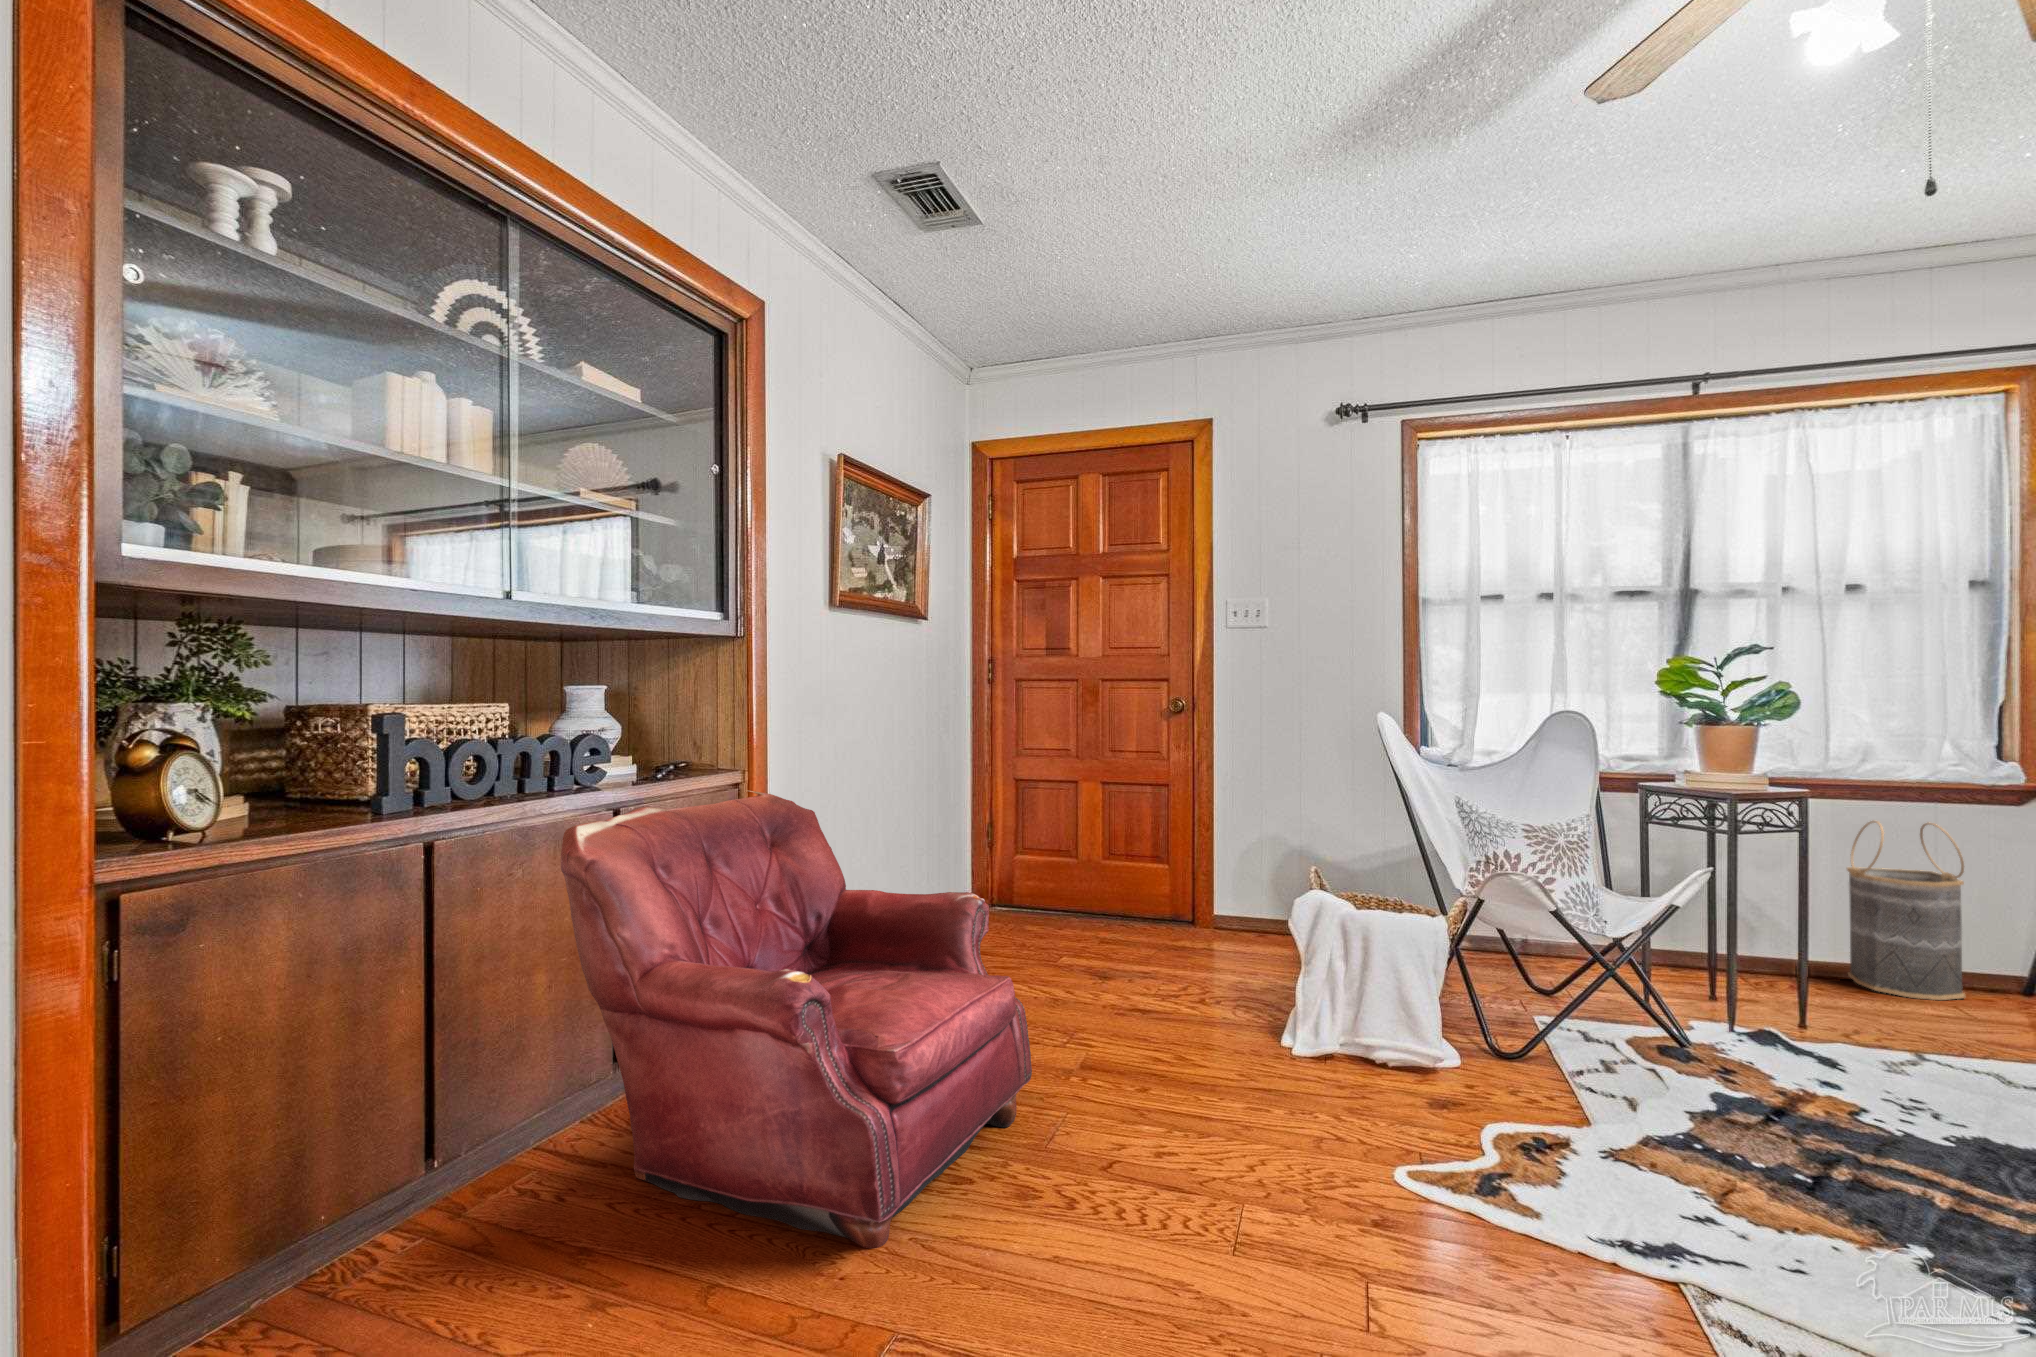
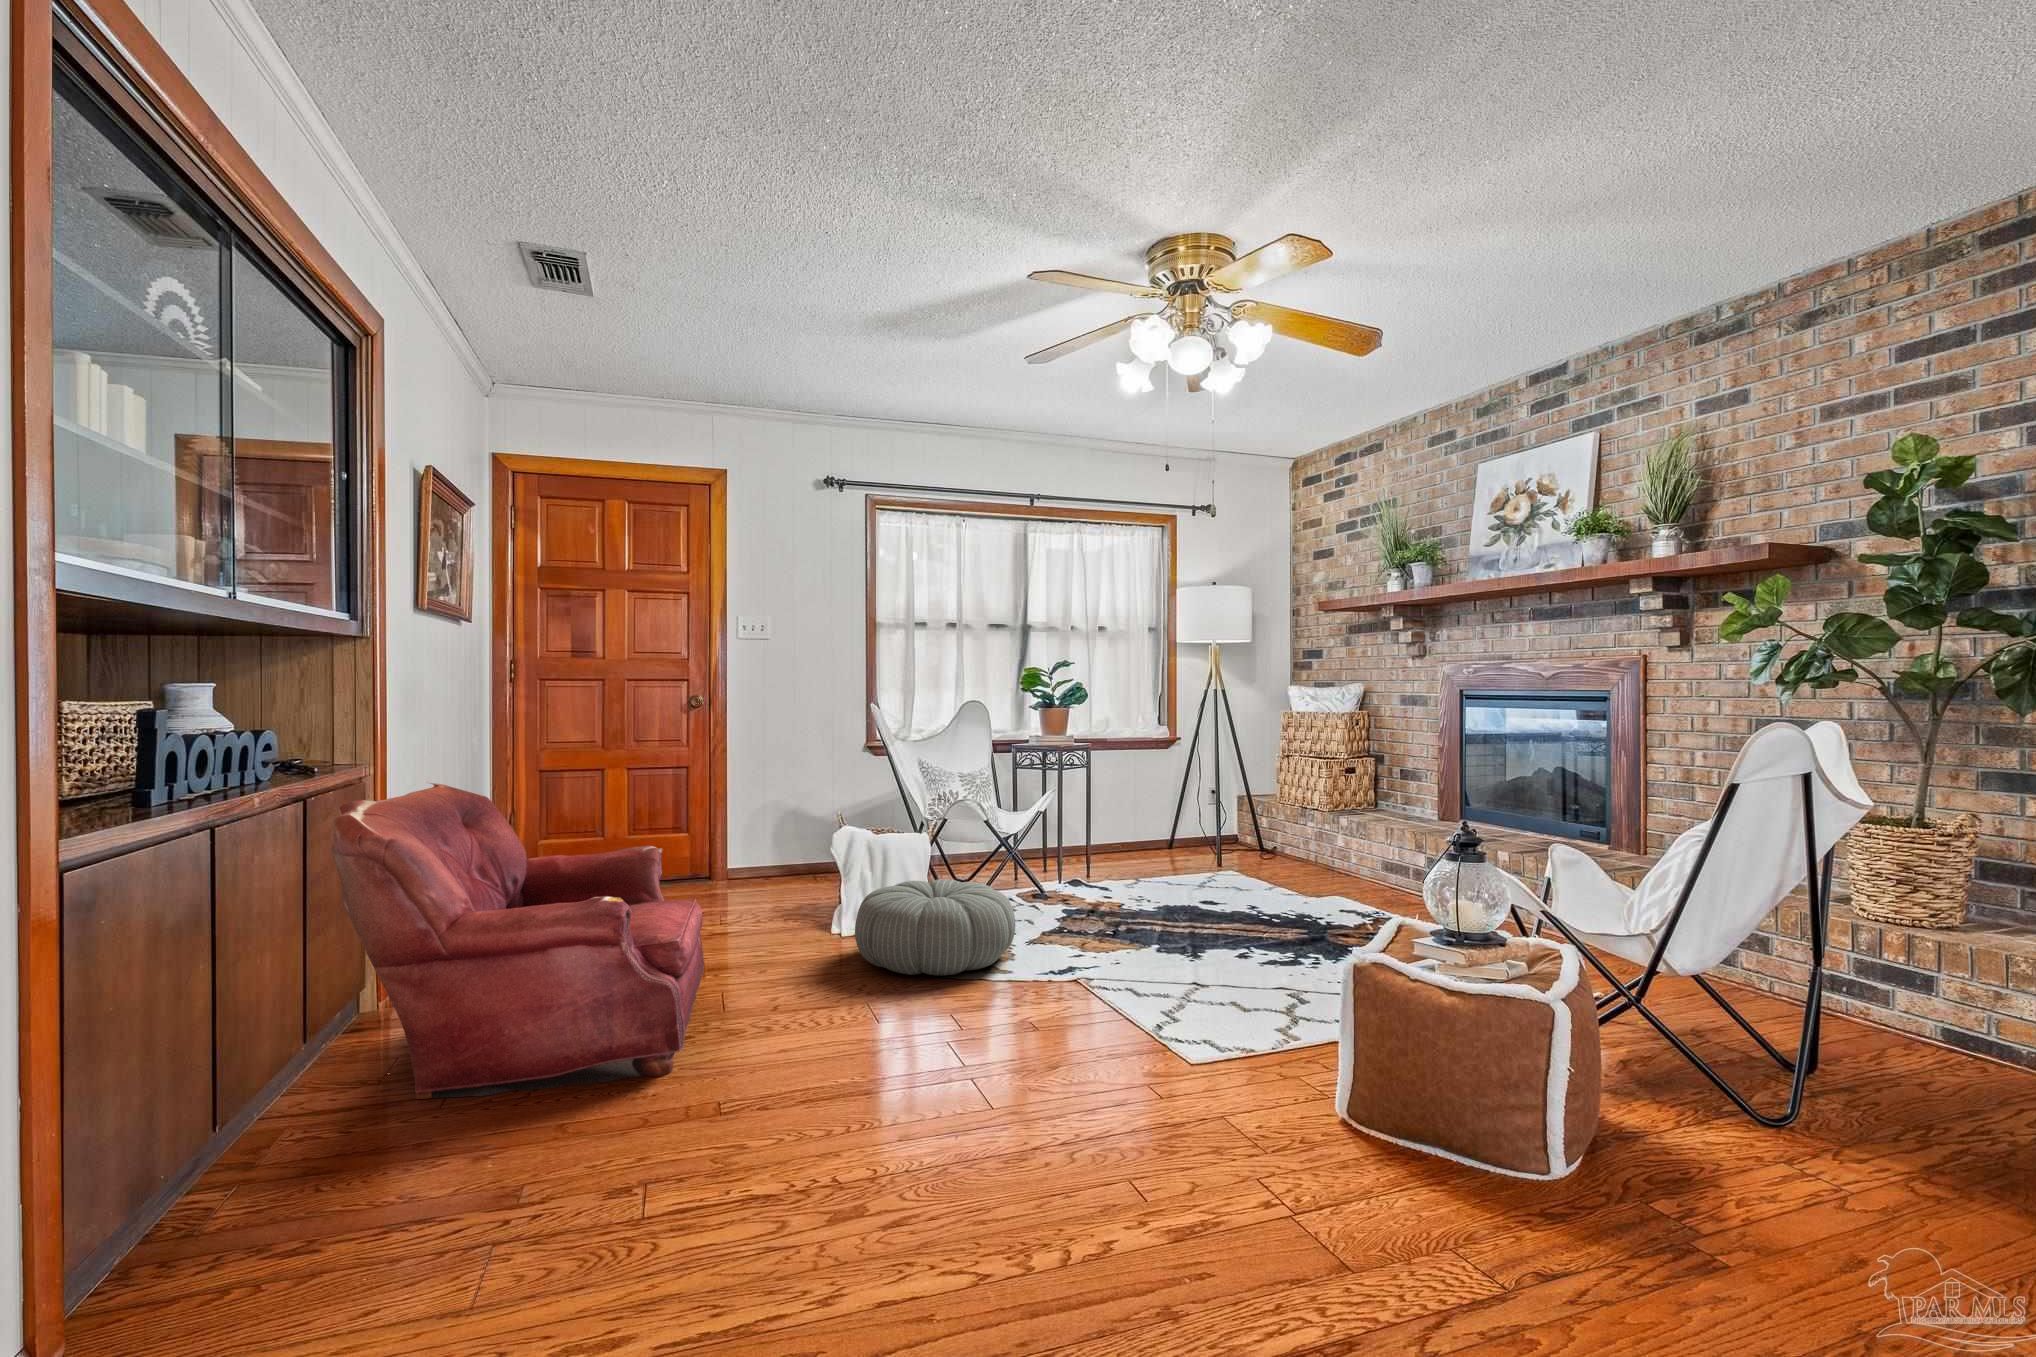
basket: present [1847,821,1966,1000] -> none [1102,760,1150,856]
pouf: none [1265,995,1563,1190] -> present [855,879,1015,976]

